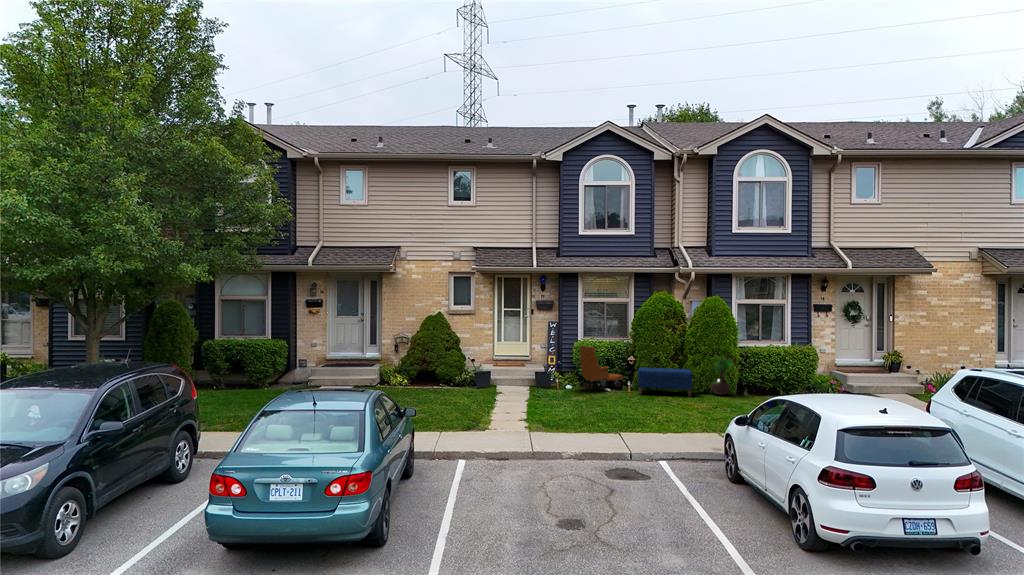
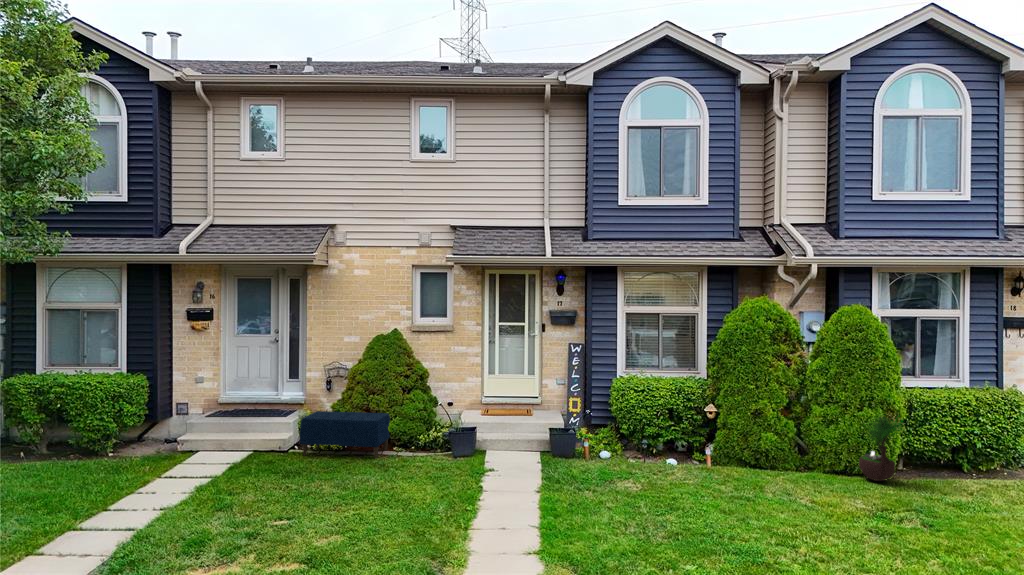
lounge chair: present [579,346,623,390] -> none [625,390,698,471]
bench: present [638,367,692,397] -> present [300,411,390,459]

